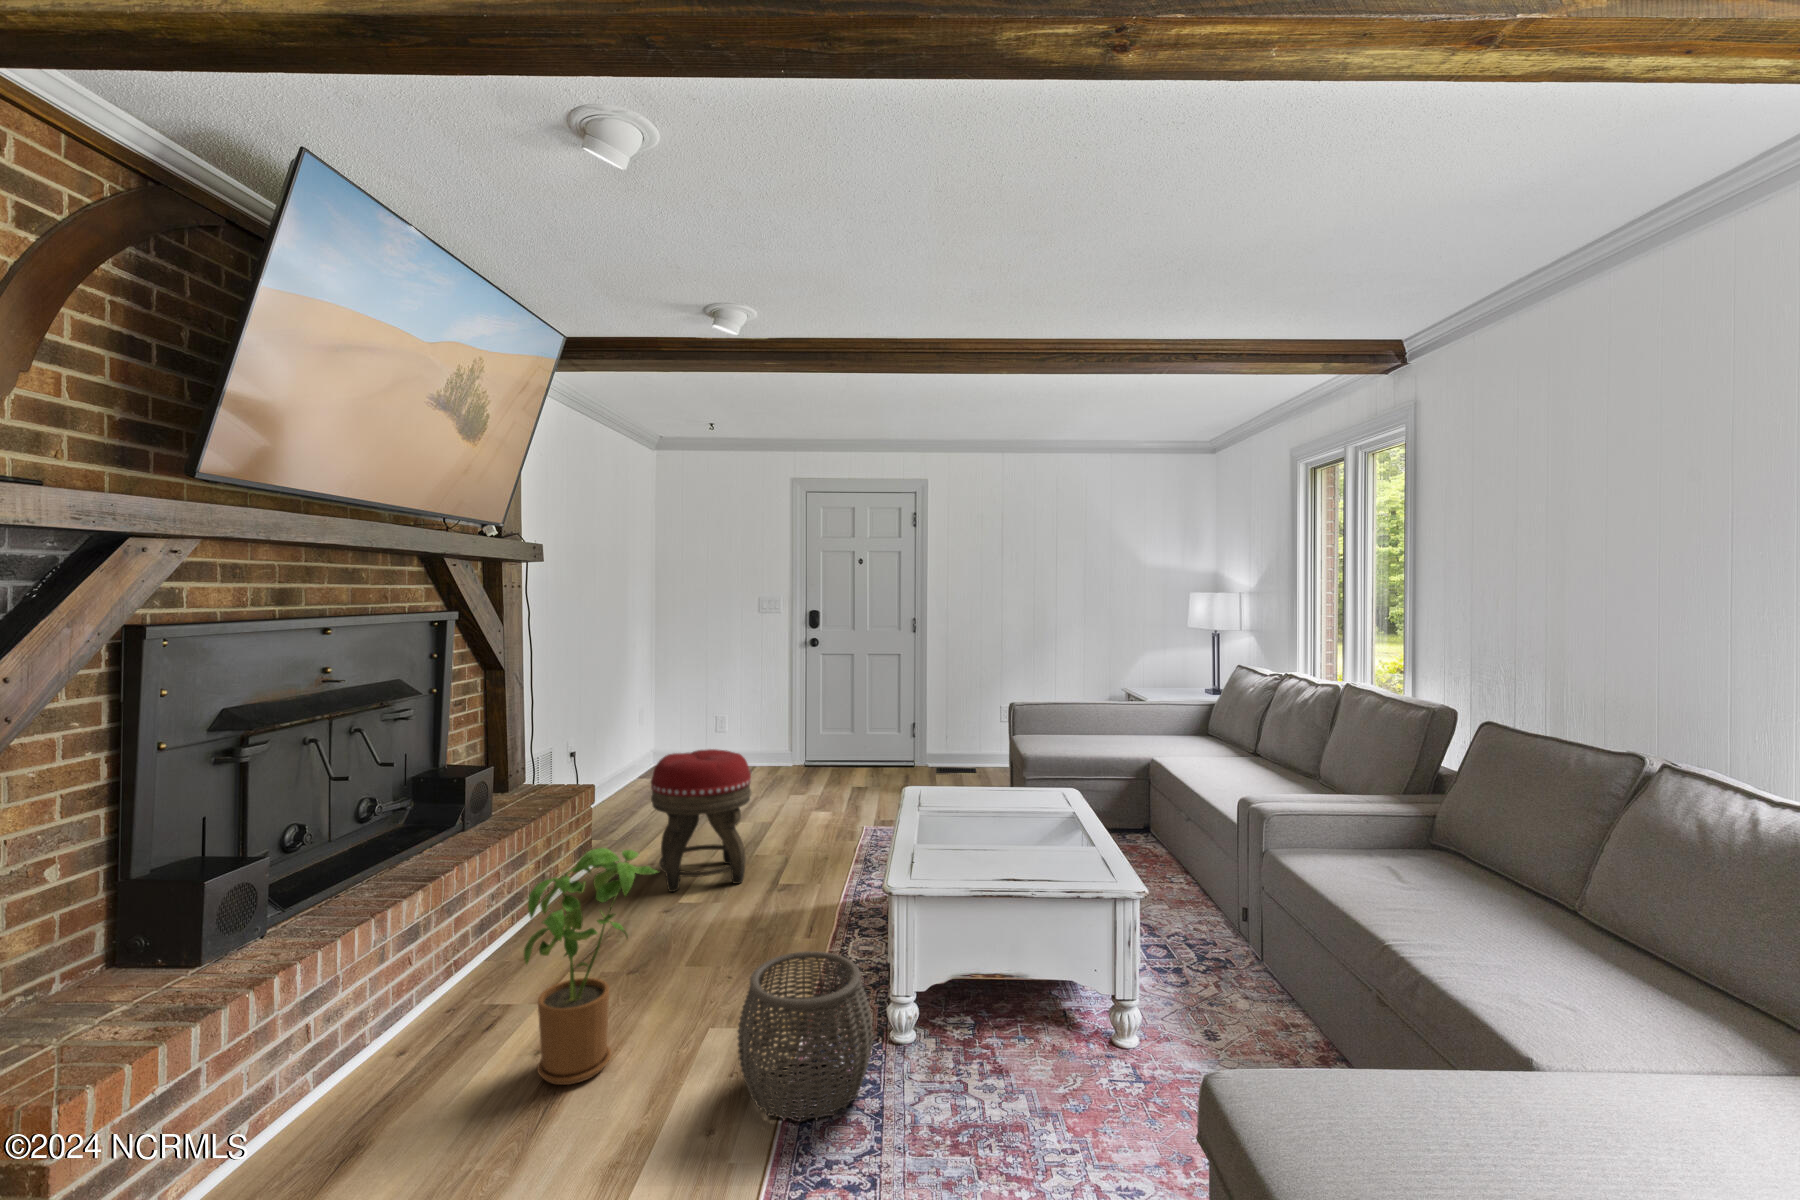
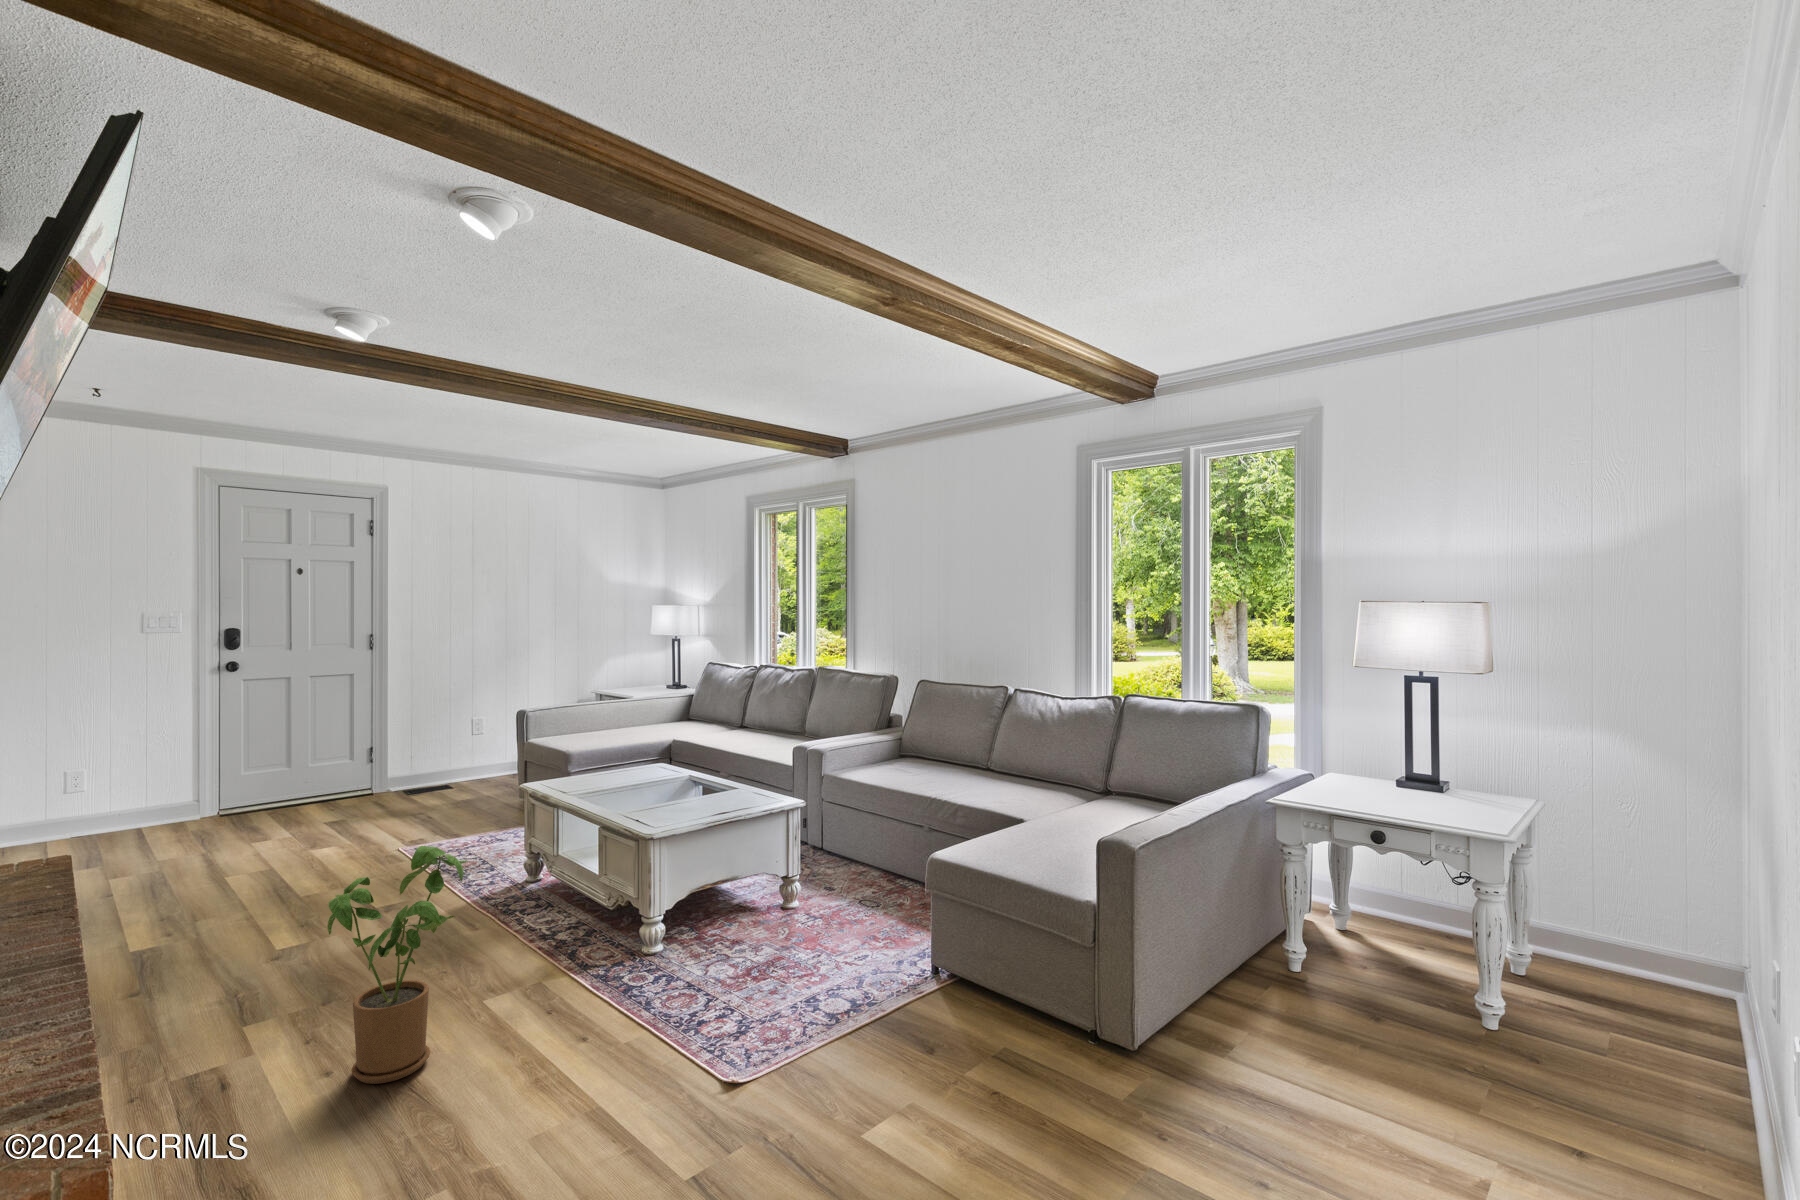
footstool: present [651,749,751,892] -> none [197,783,338,949]
woven basket: present [737,951,873,1122] -> none [565,892,680,1018]

